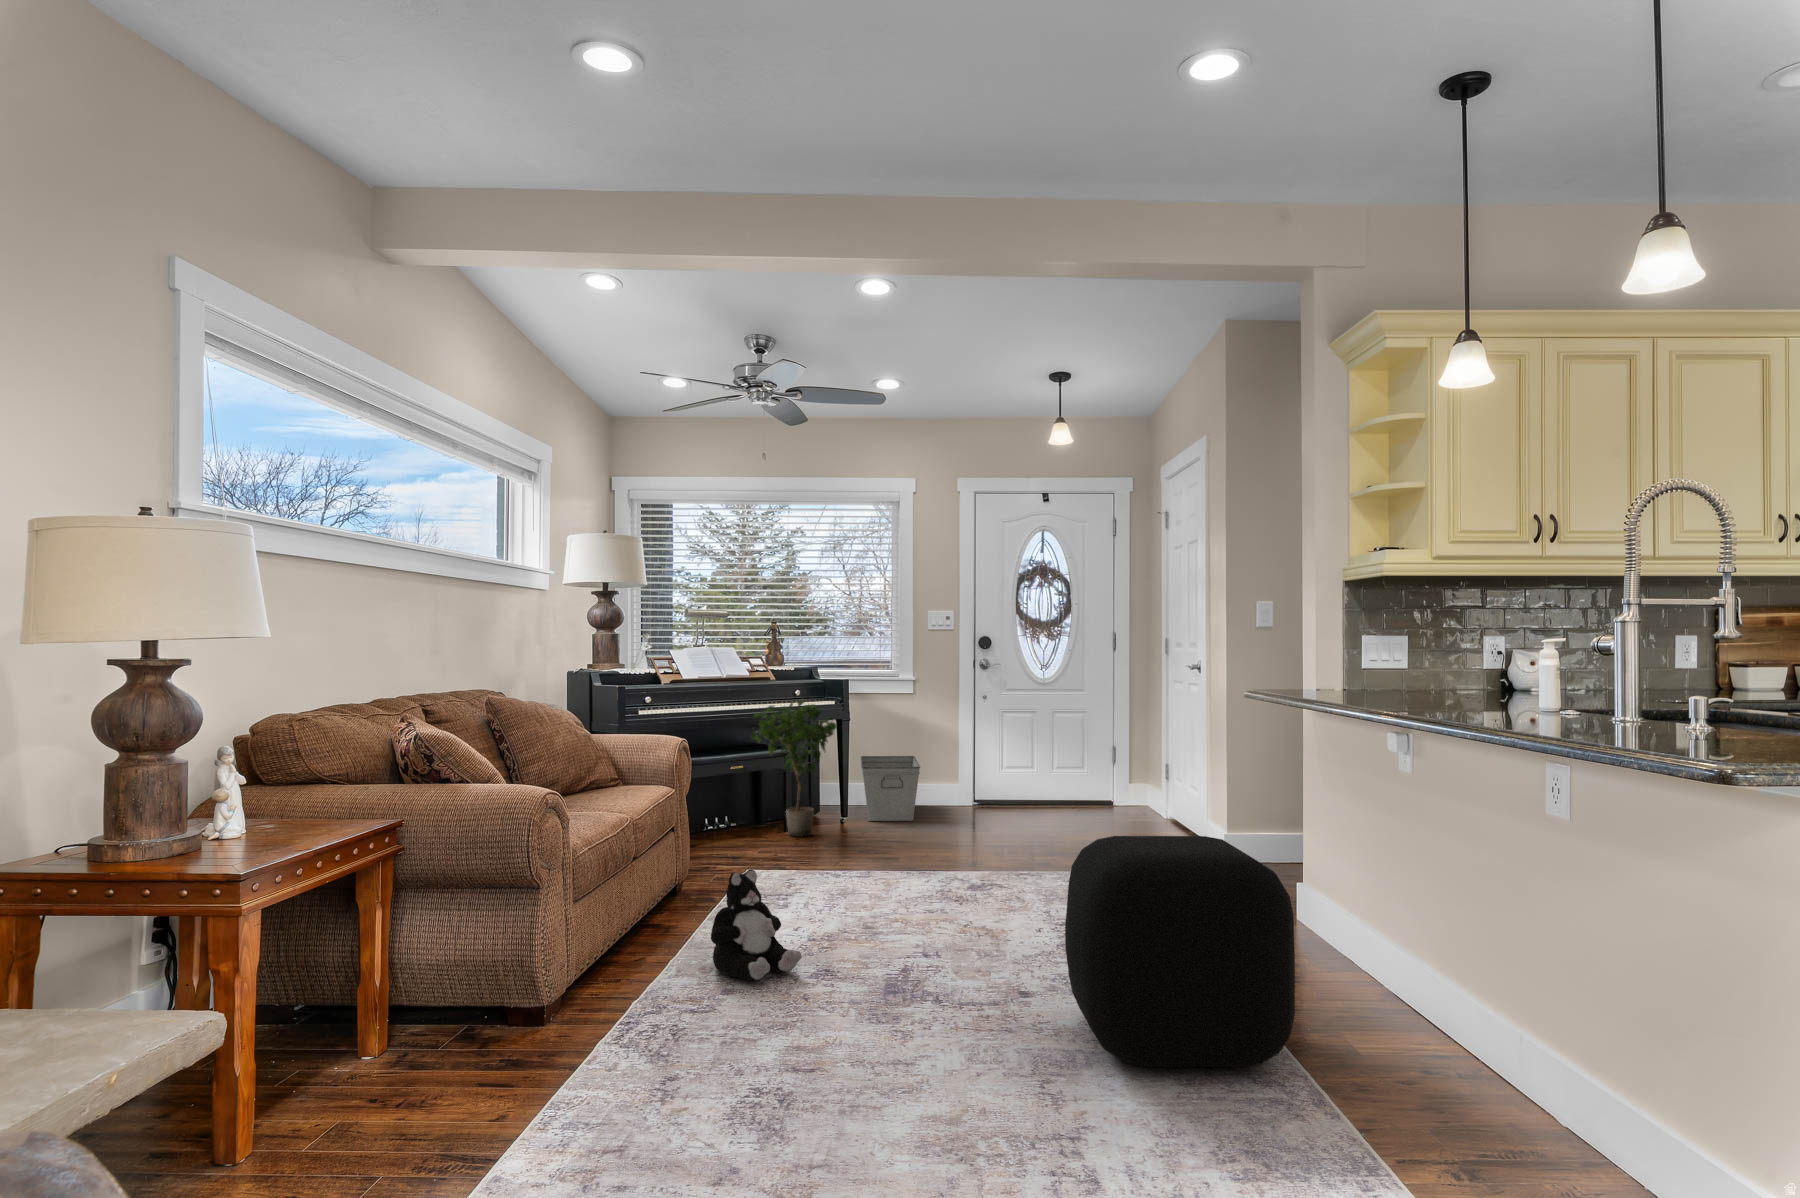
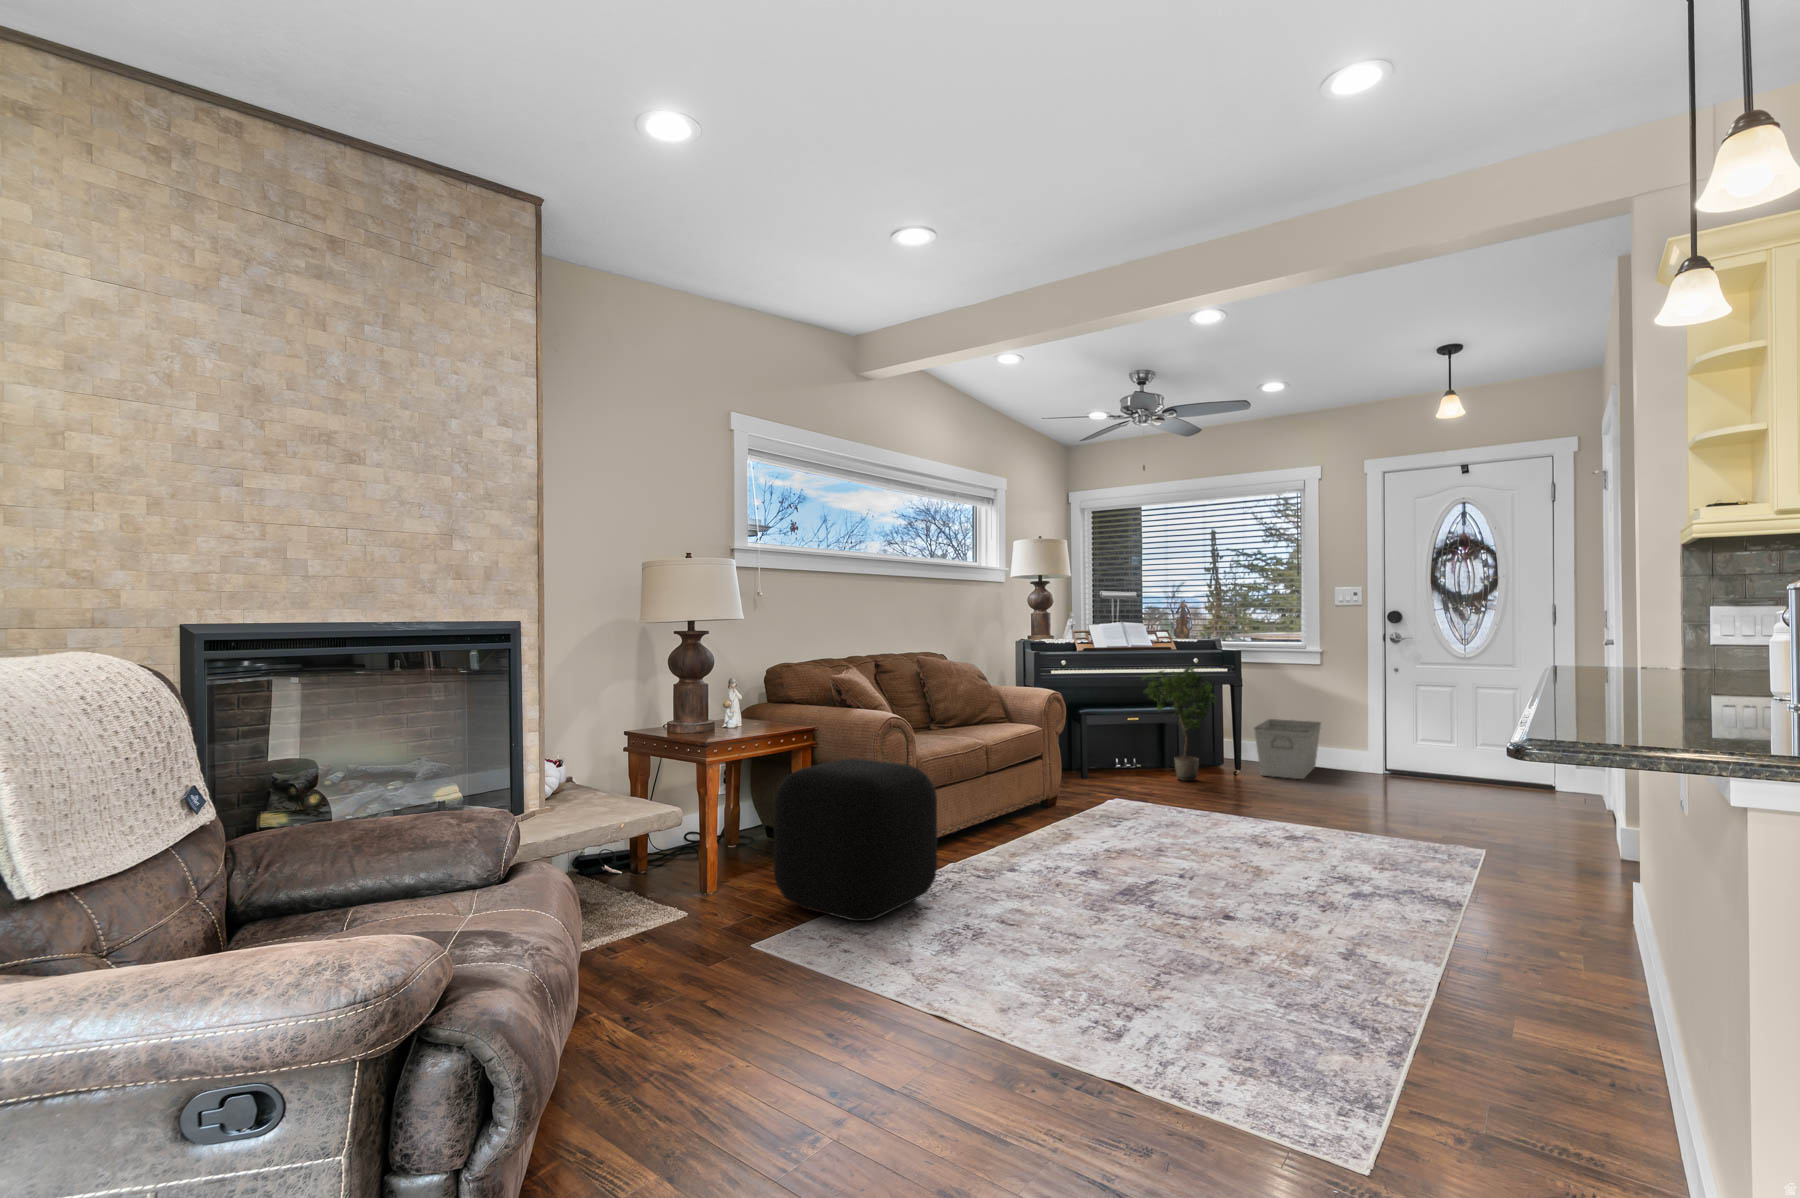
ottoman: present [1065,836,1295,1067] -> present [774,758,937,921]
plush toy: present [711,870,802,981] -> none [1012,789,1074,867]

